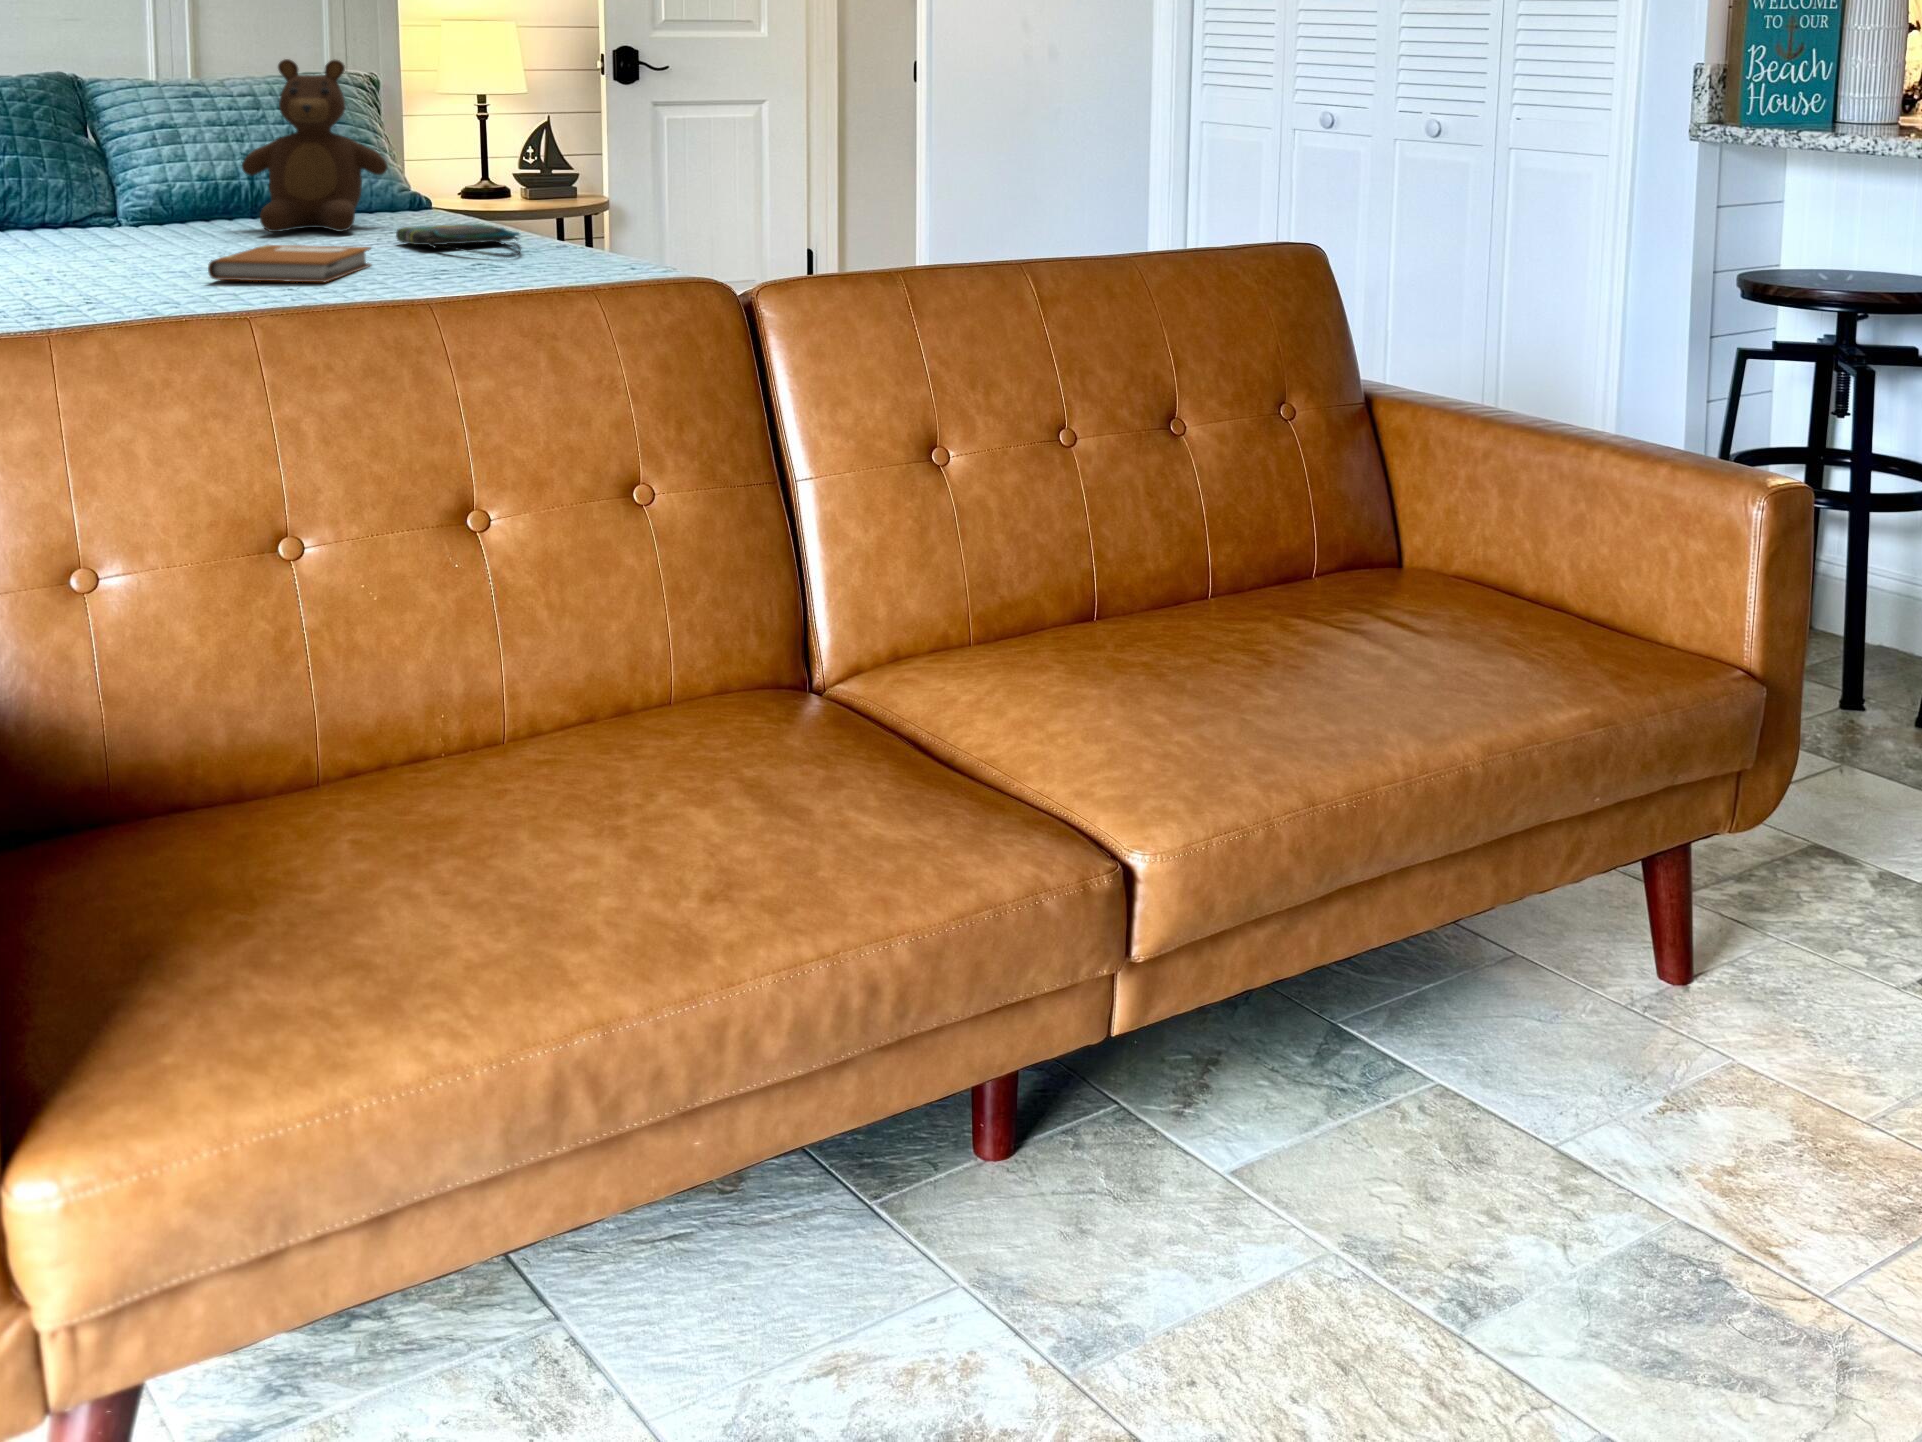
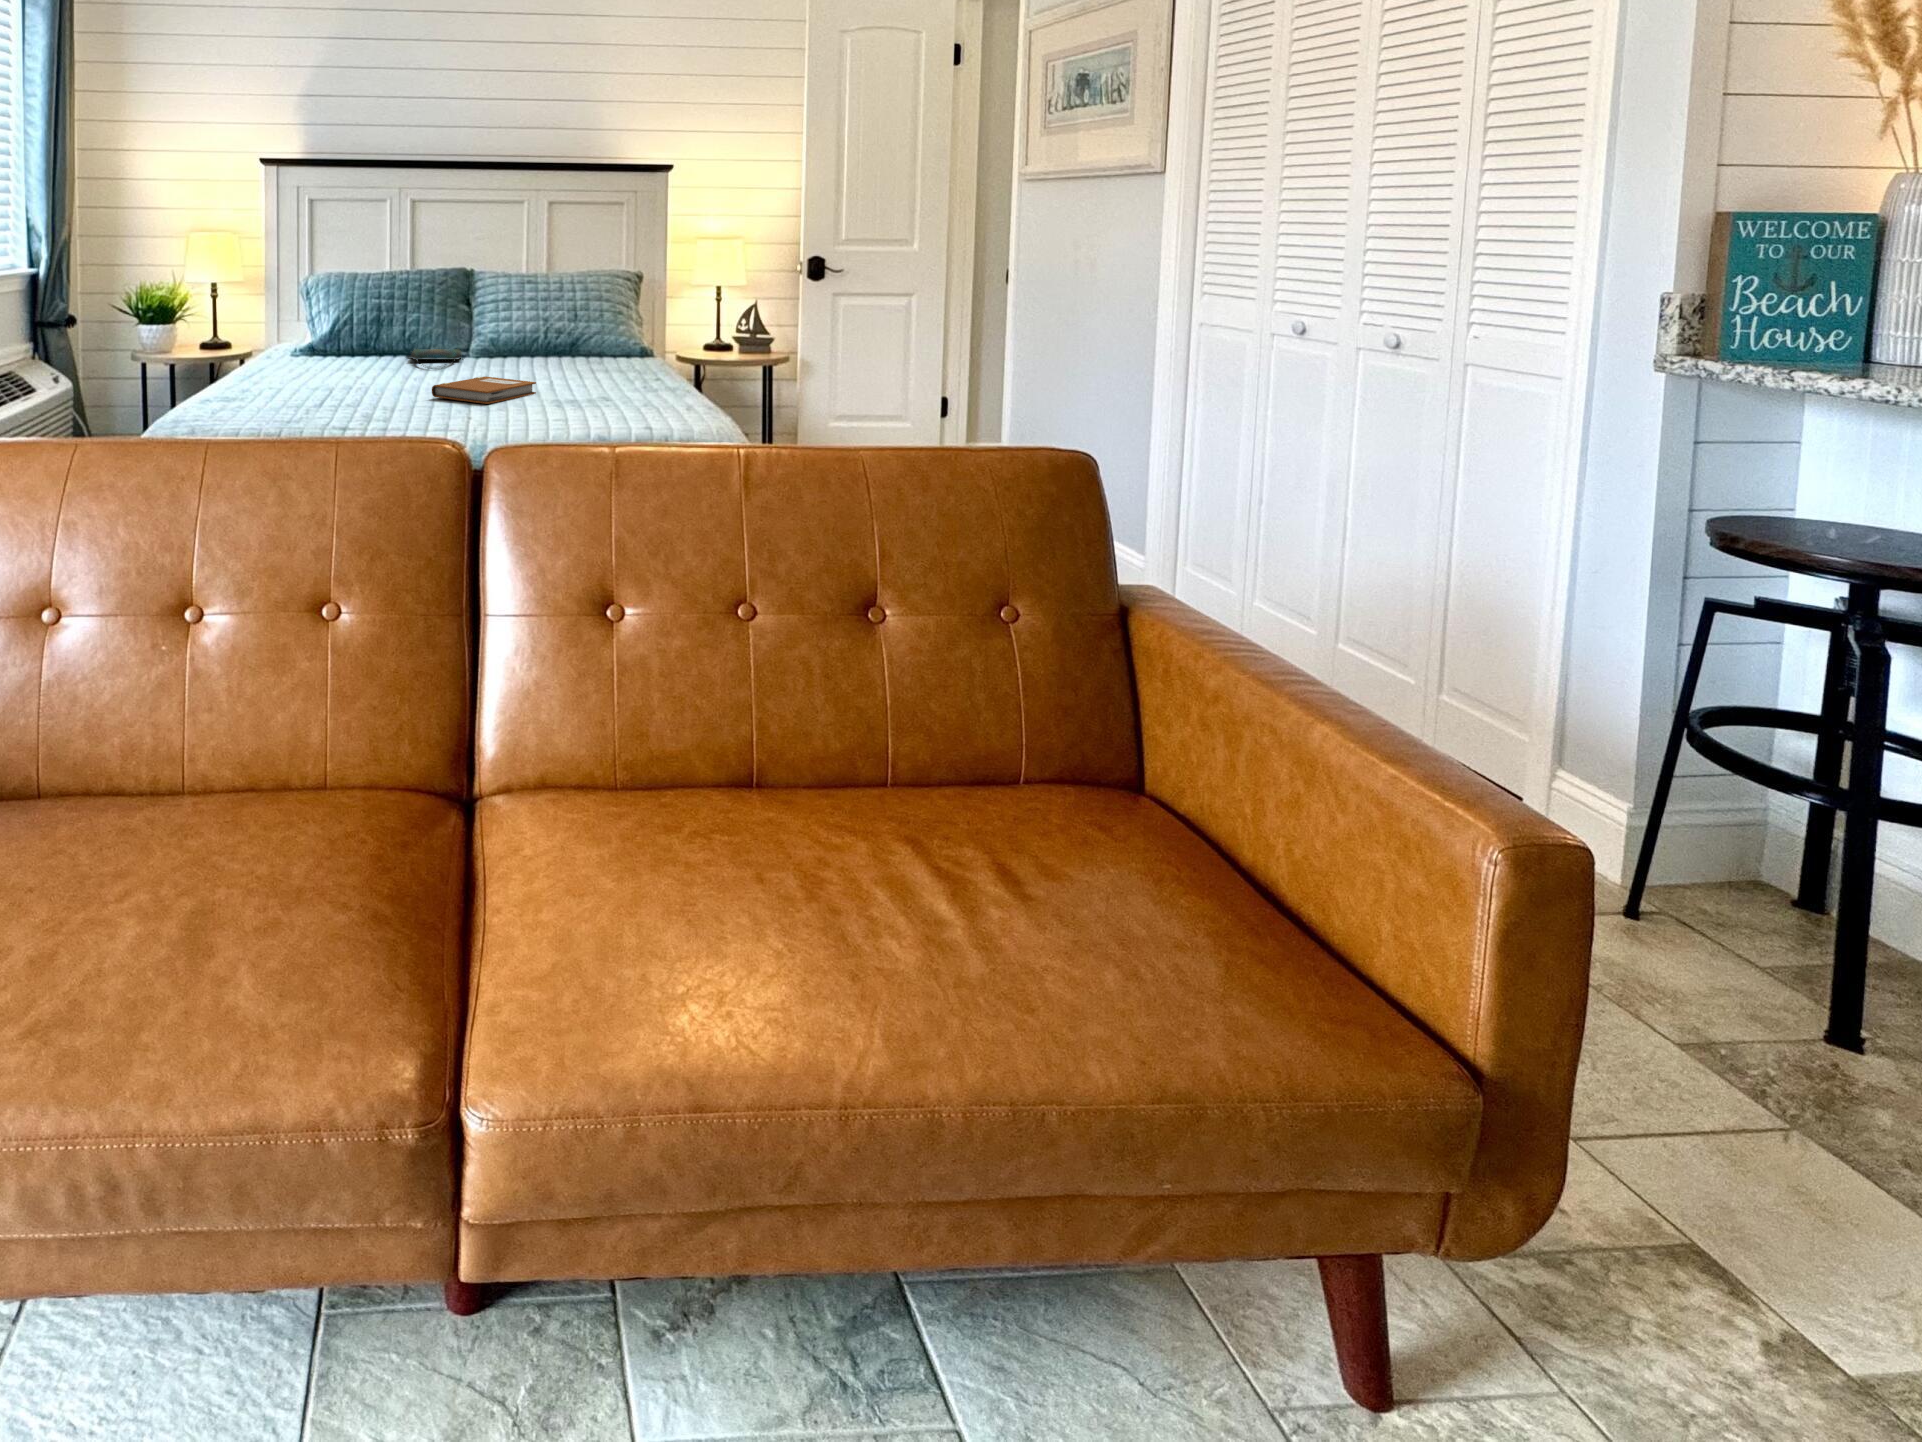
teddy bear: present [242,59,387,232] -> none [519,264,599,368]
tote bag: present [396,224,521,258] -> present [406,349,463,367]

